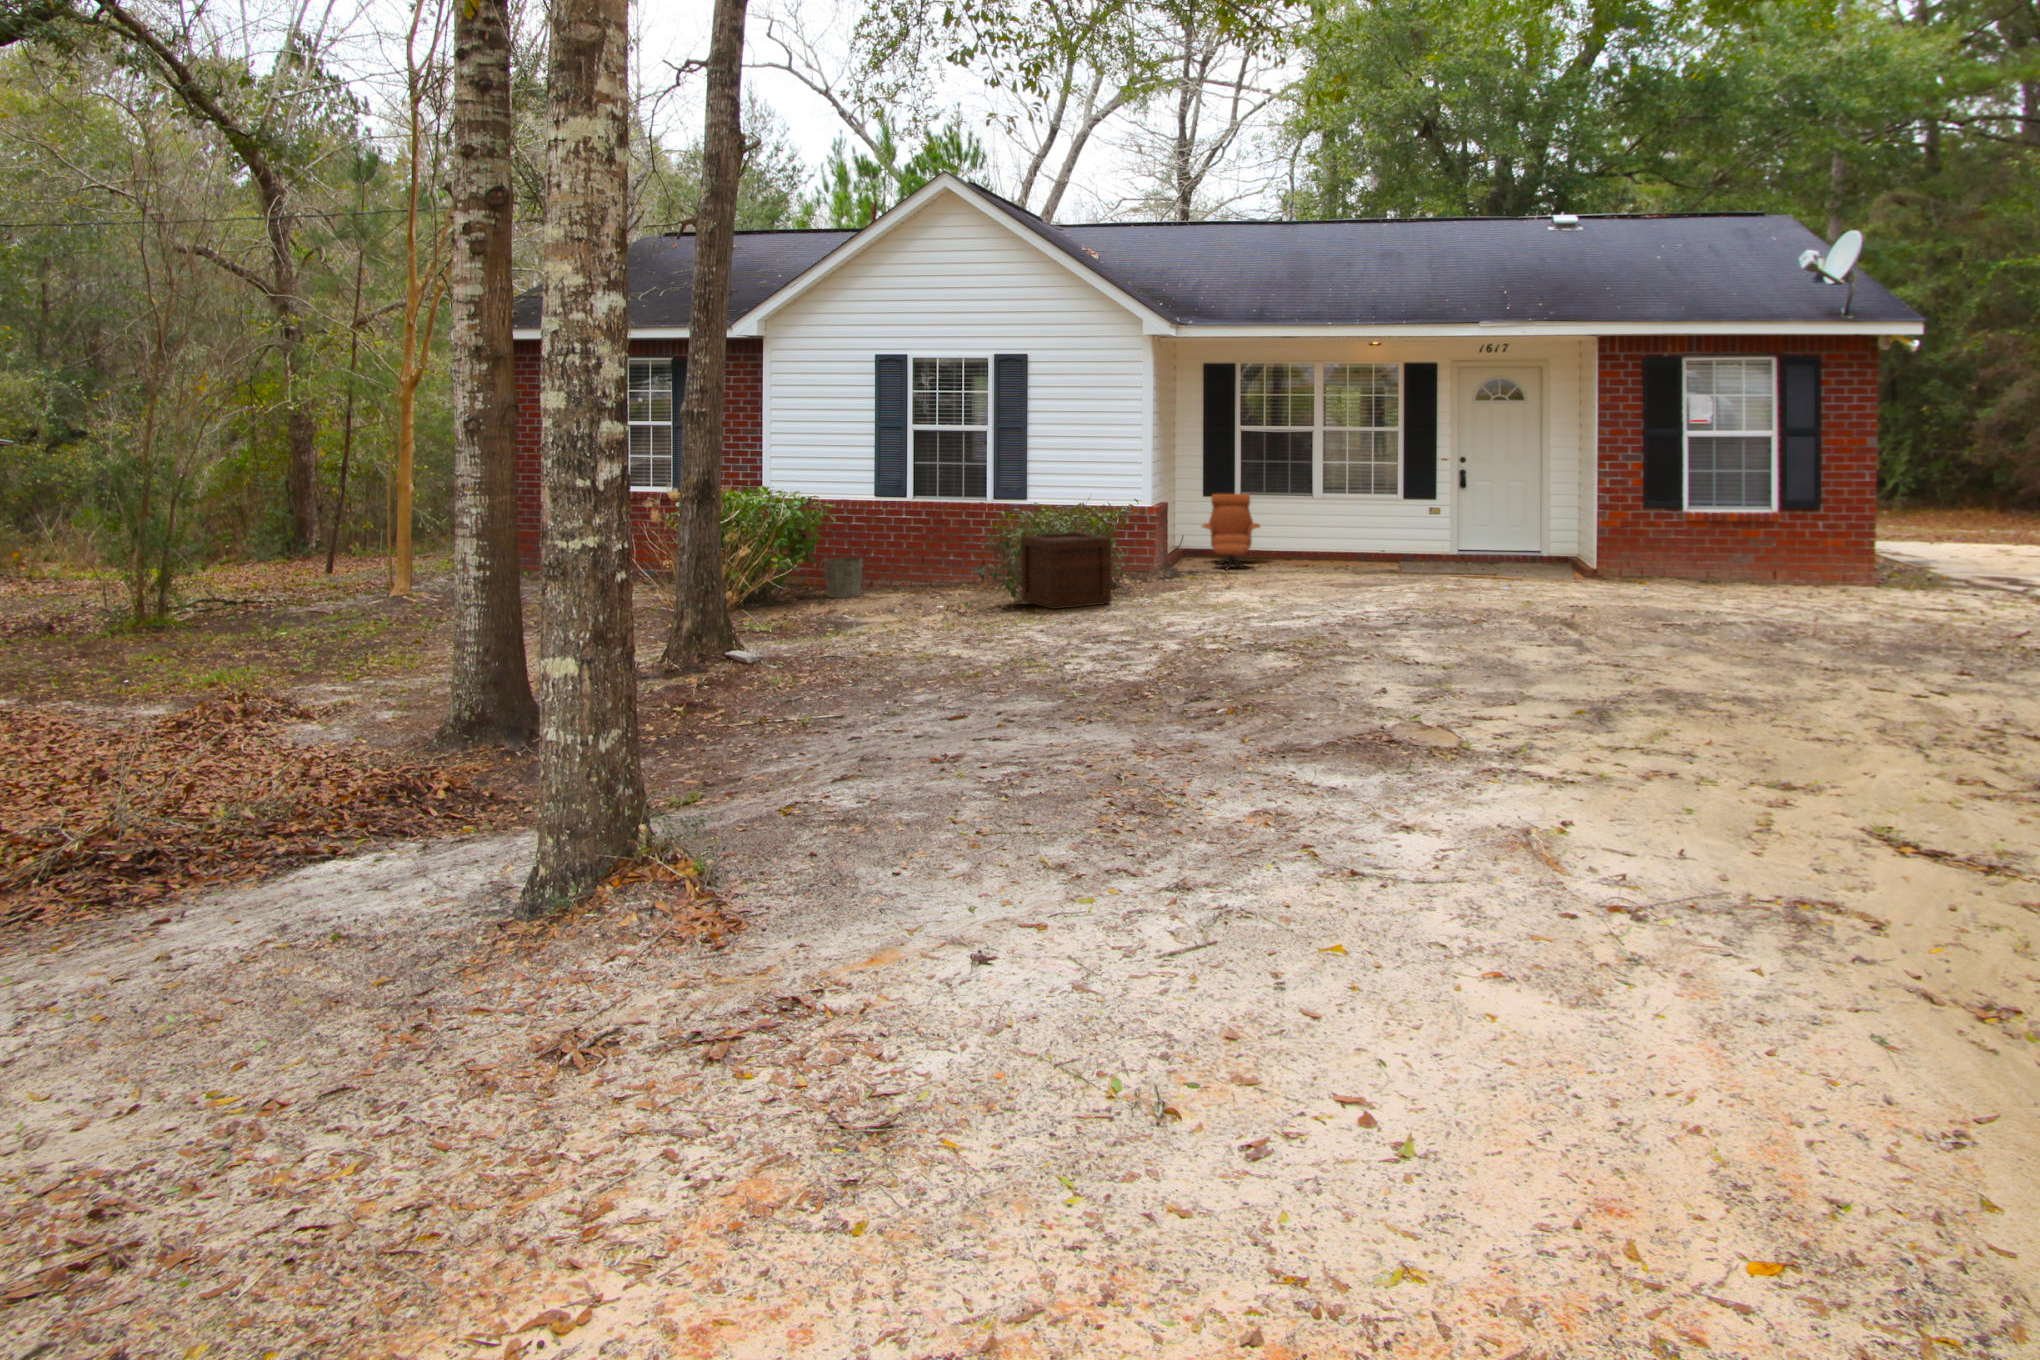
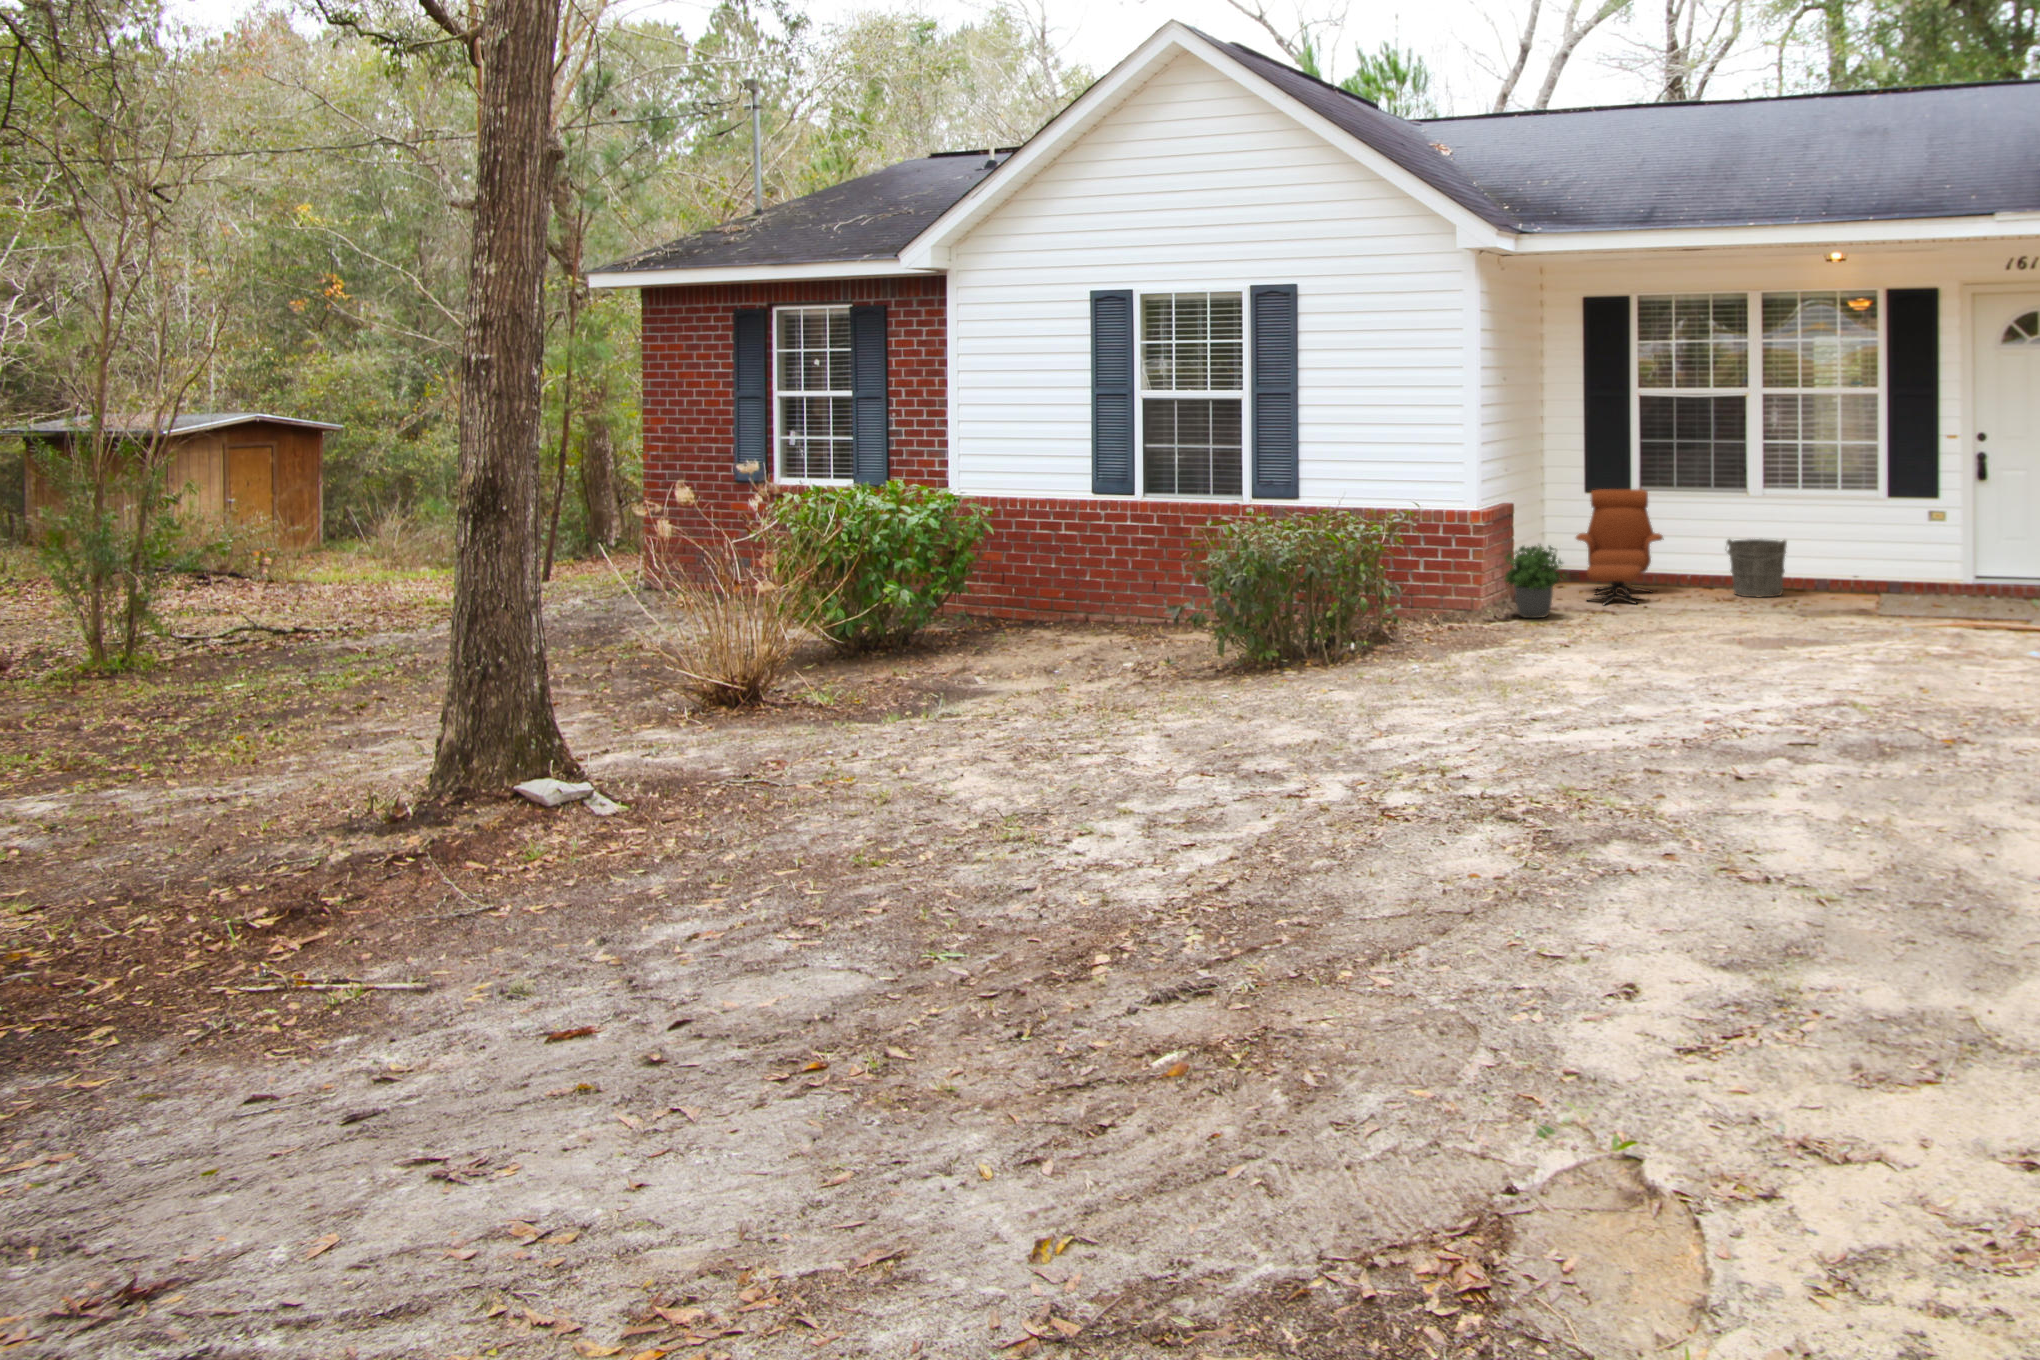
potted plant: none [1165,528,1207,578] -> present [1505,545,1566,618]
wooden crate: present [1021,532,1111,609] -> none [1253,551,1386,674]
bucket: present [821,557,863,598] -> present [1727,539,1787,597]

